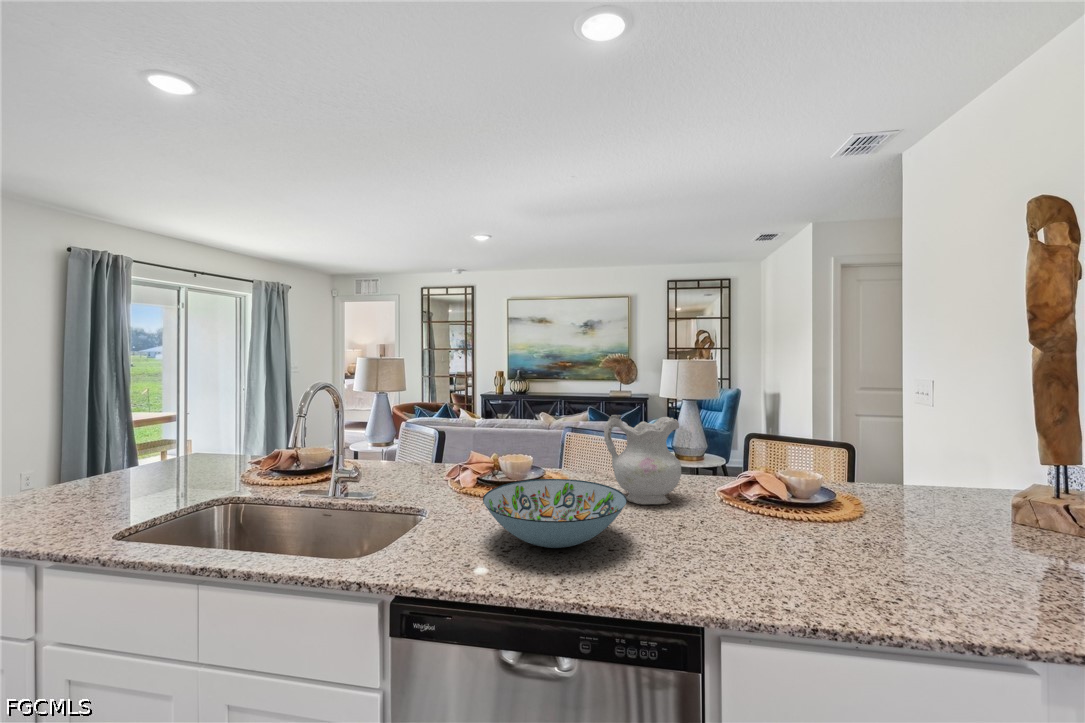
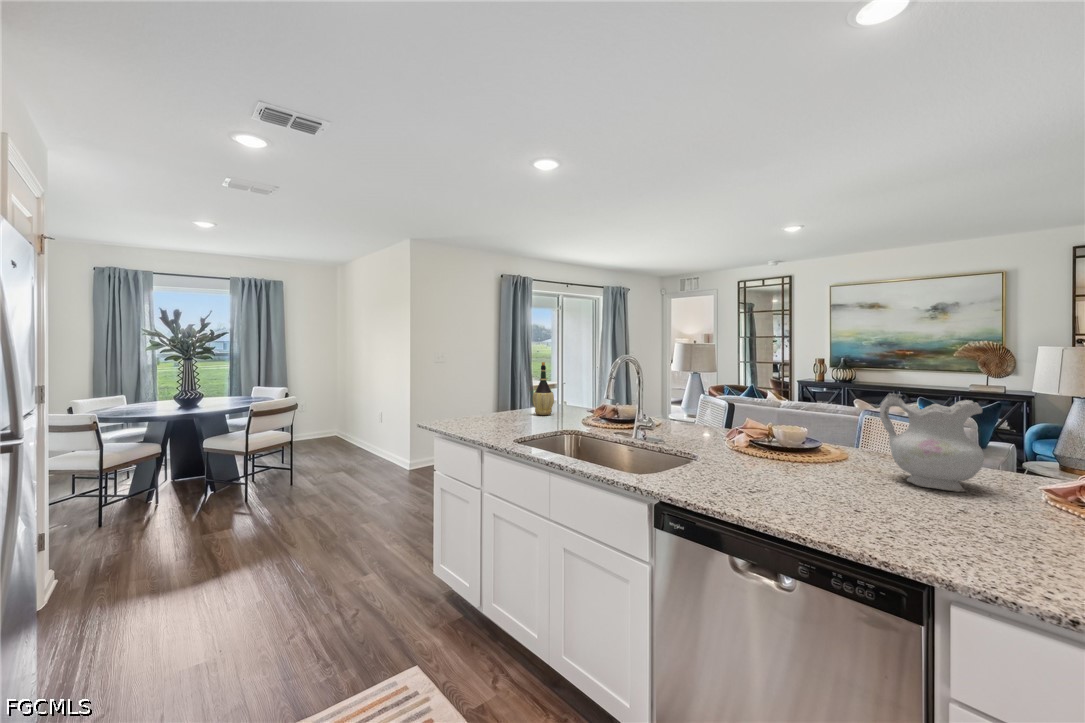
wine bottle: none [142,391,185,477] -> present [533,362,554,415]
decorative bowl: present [483,479,627,548] -> none [734,442,879,499]

